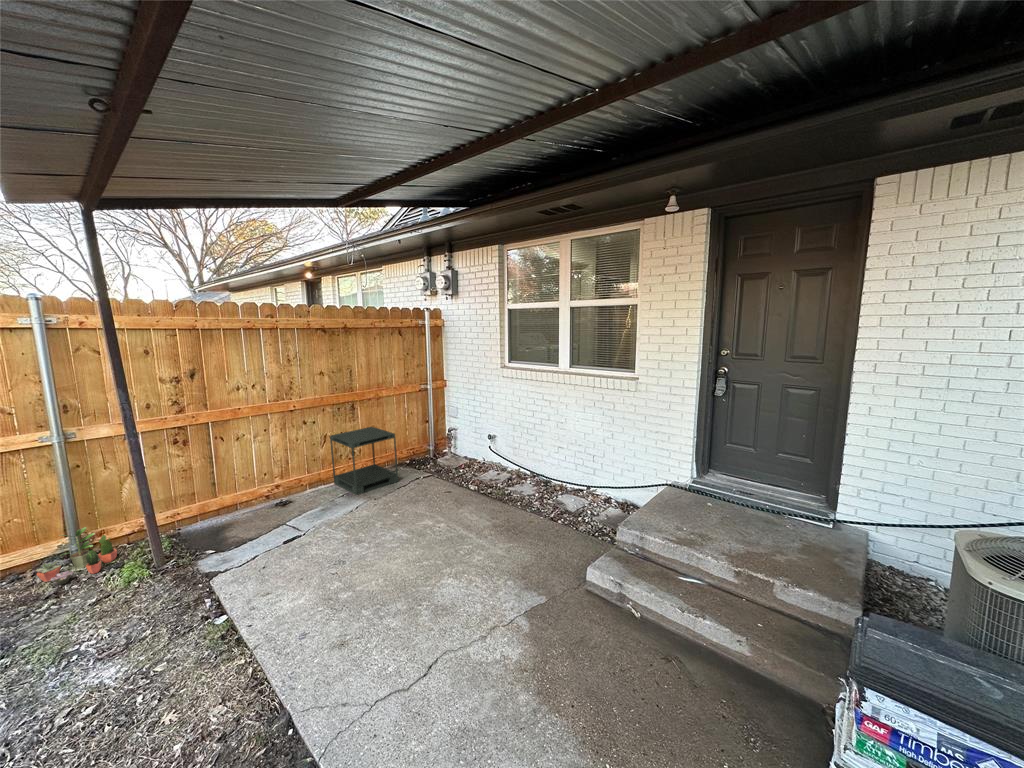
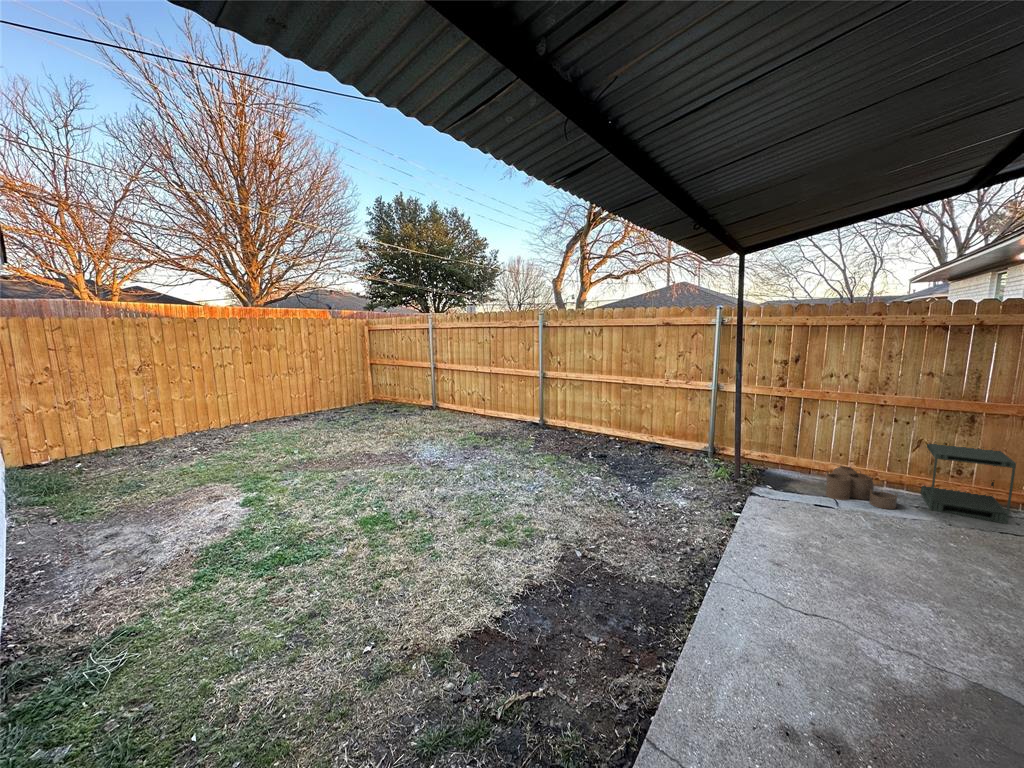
woven basket: none [264,484,339,527] -> present [826,466,898,509]
potted plant: present [36,527,117,585] -> none [690,439,724,467]

